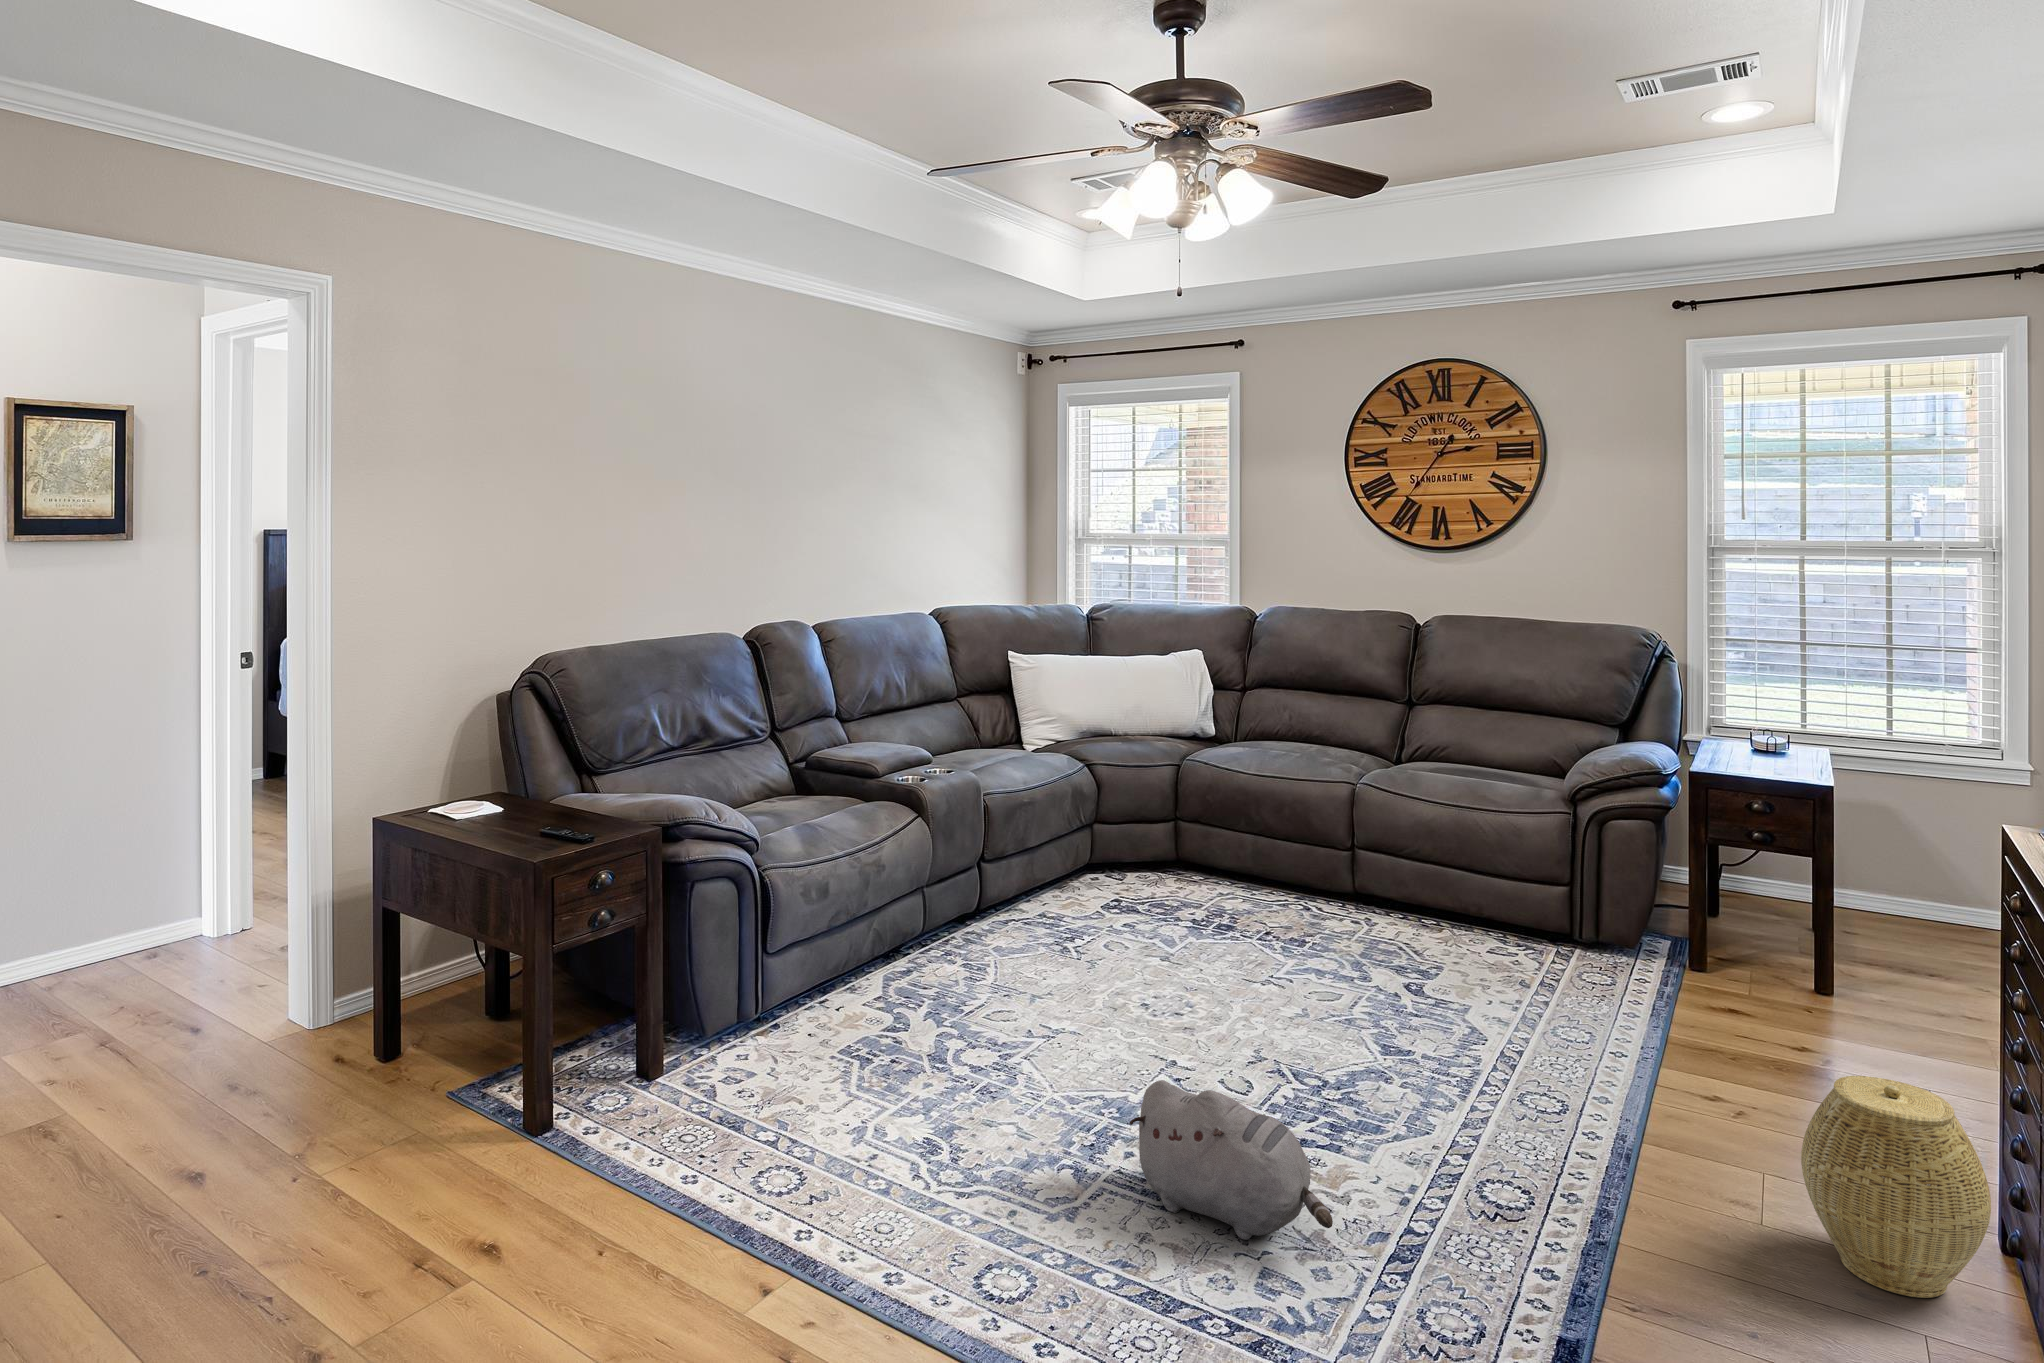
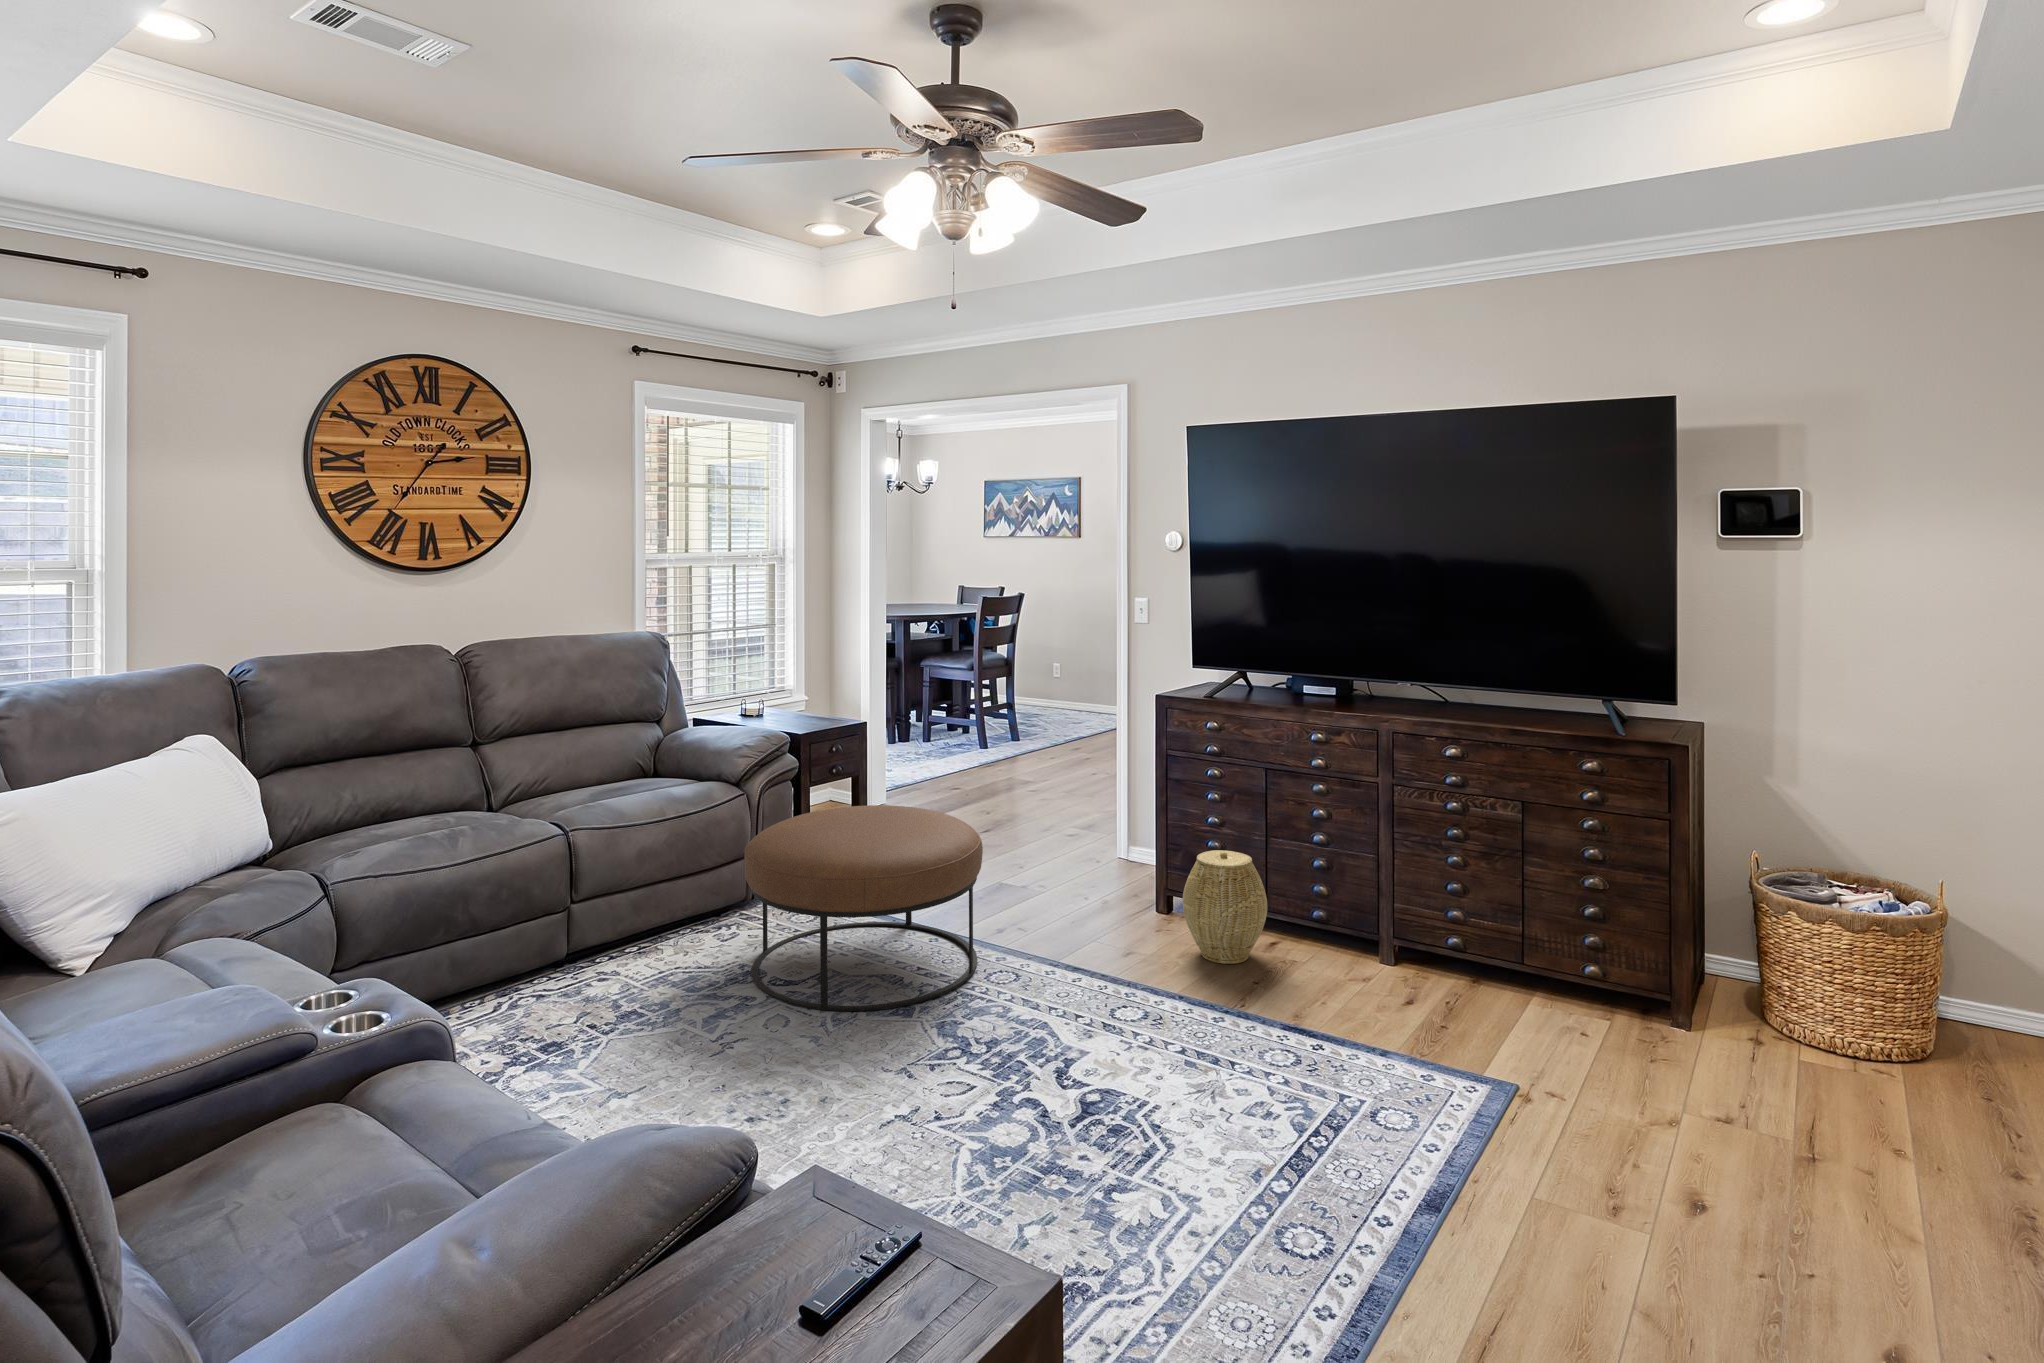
ottoman: none [1353,831,1649,1069] -> present [744,805,983,1011]
plush toy: present [1129,1080,1333,1240] -> none [1119,1041,1266,1174]

